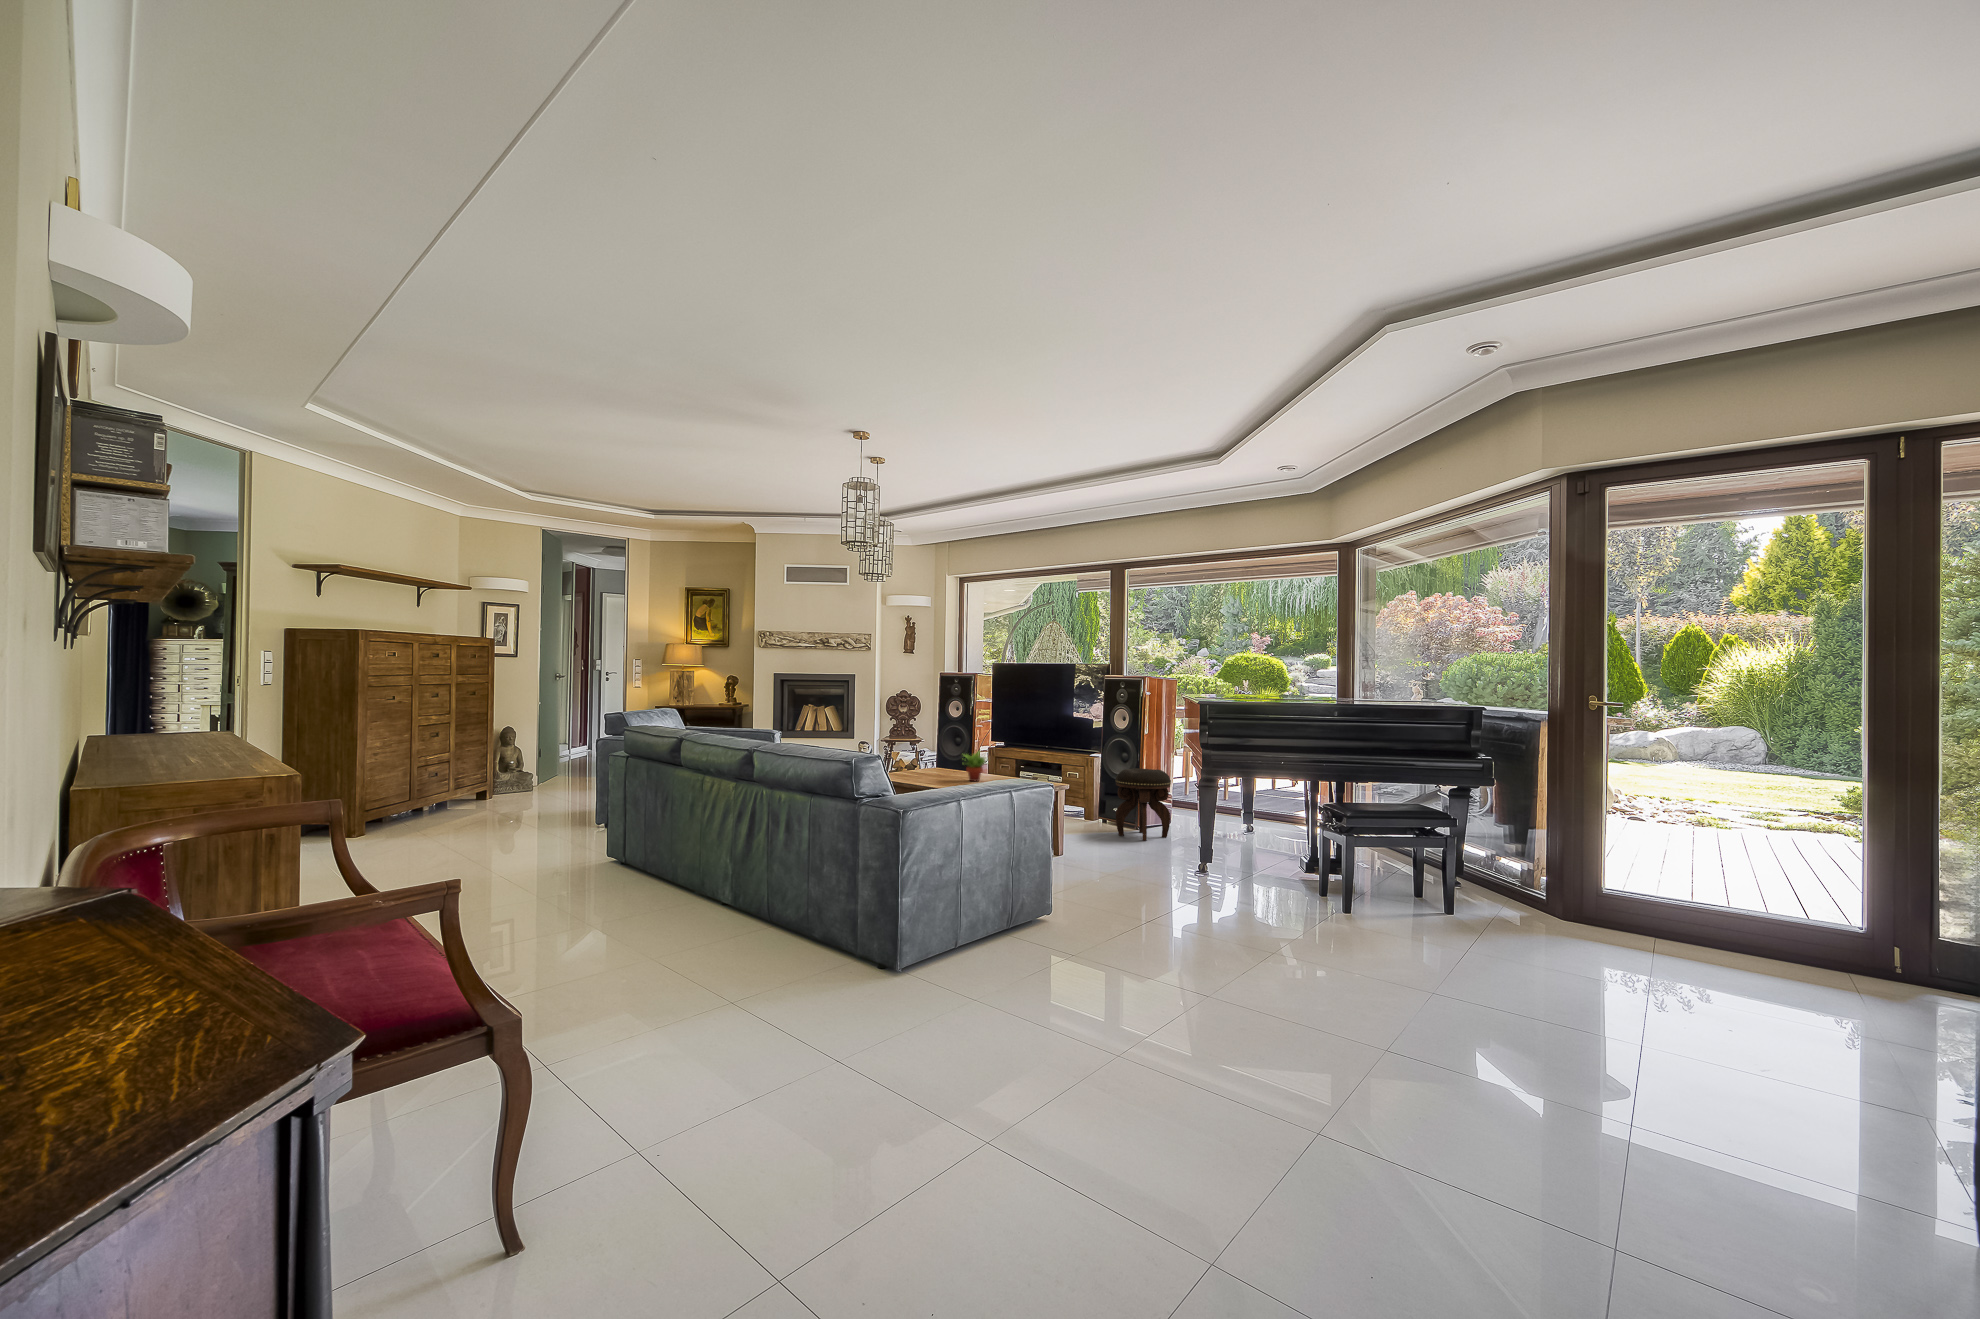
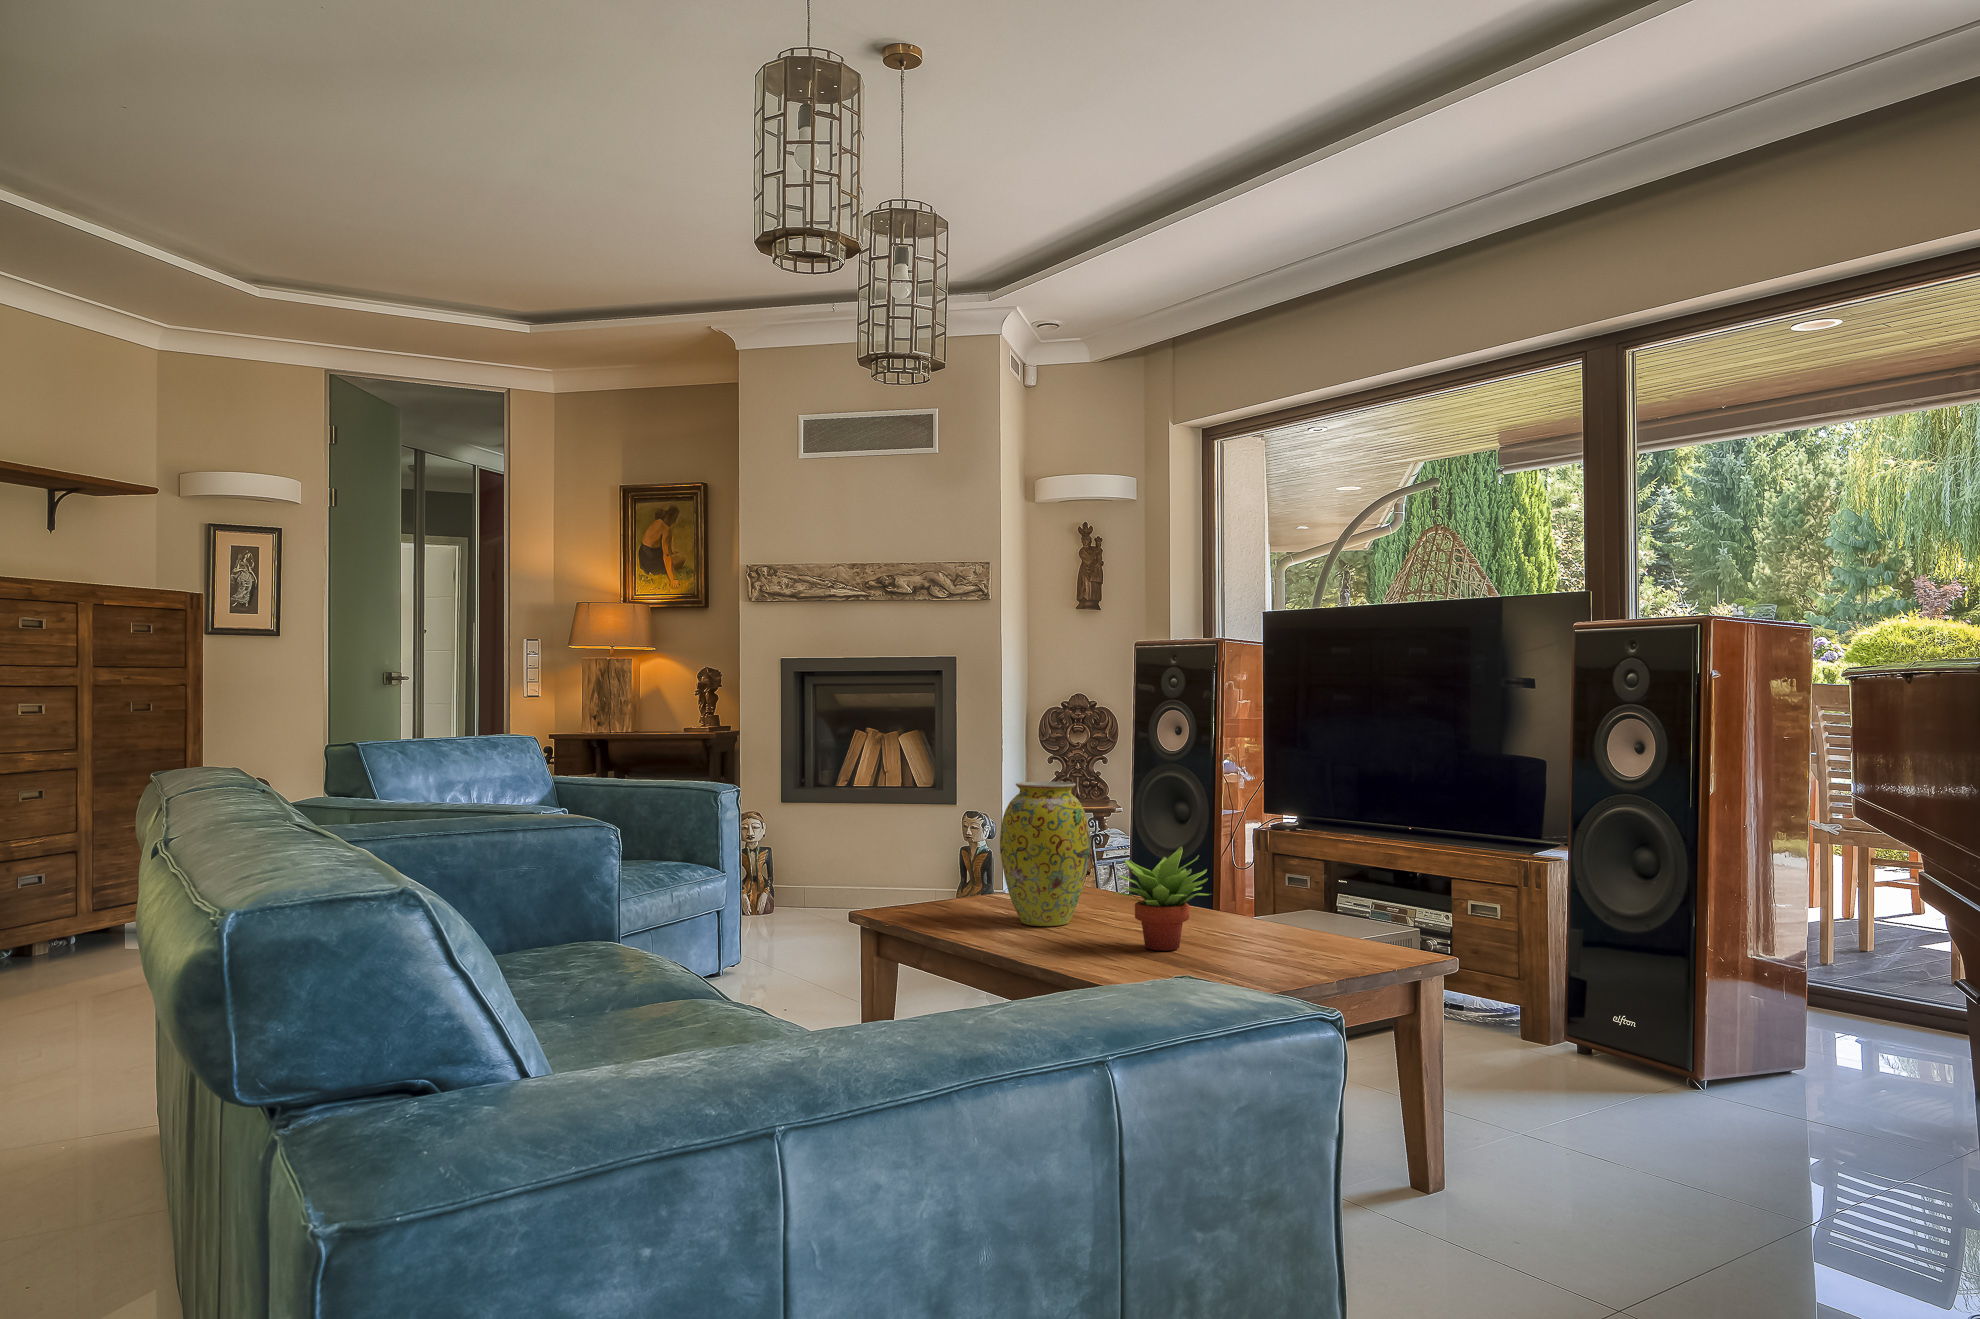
vase: none [917,729,947,777] -> present [1000,782,1090,926]
footstool: present [1115,768,1171,841] -> none [1643,907,1853,1163]

